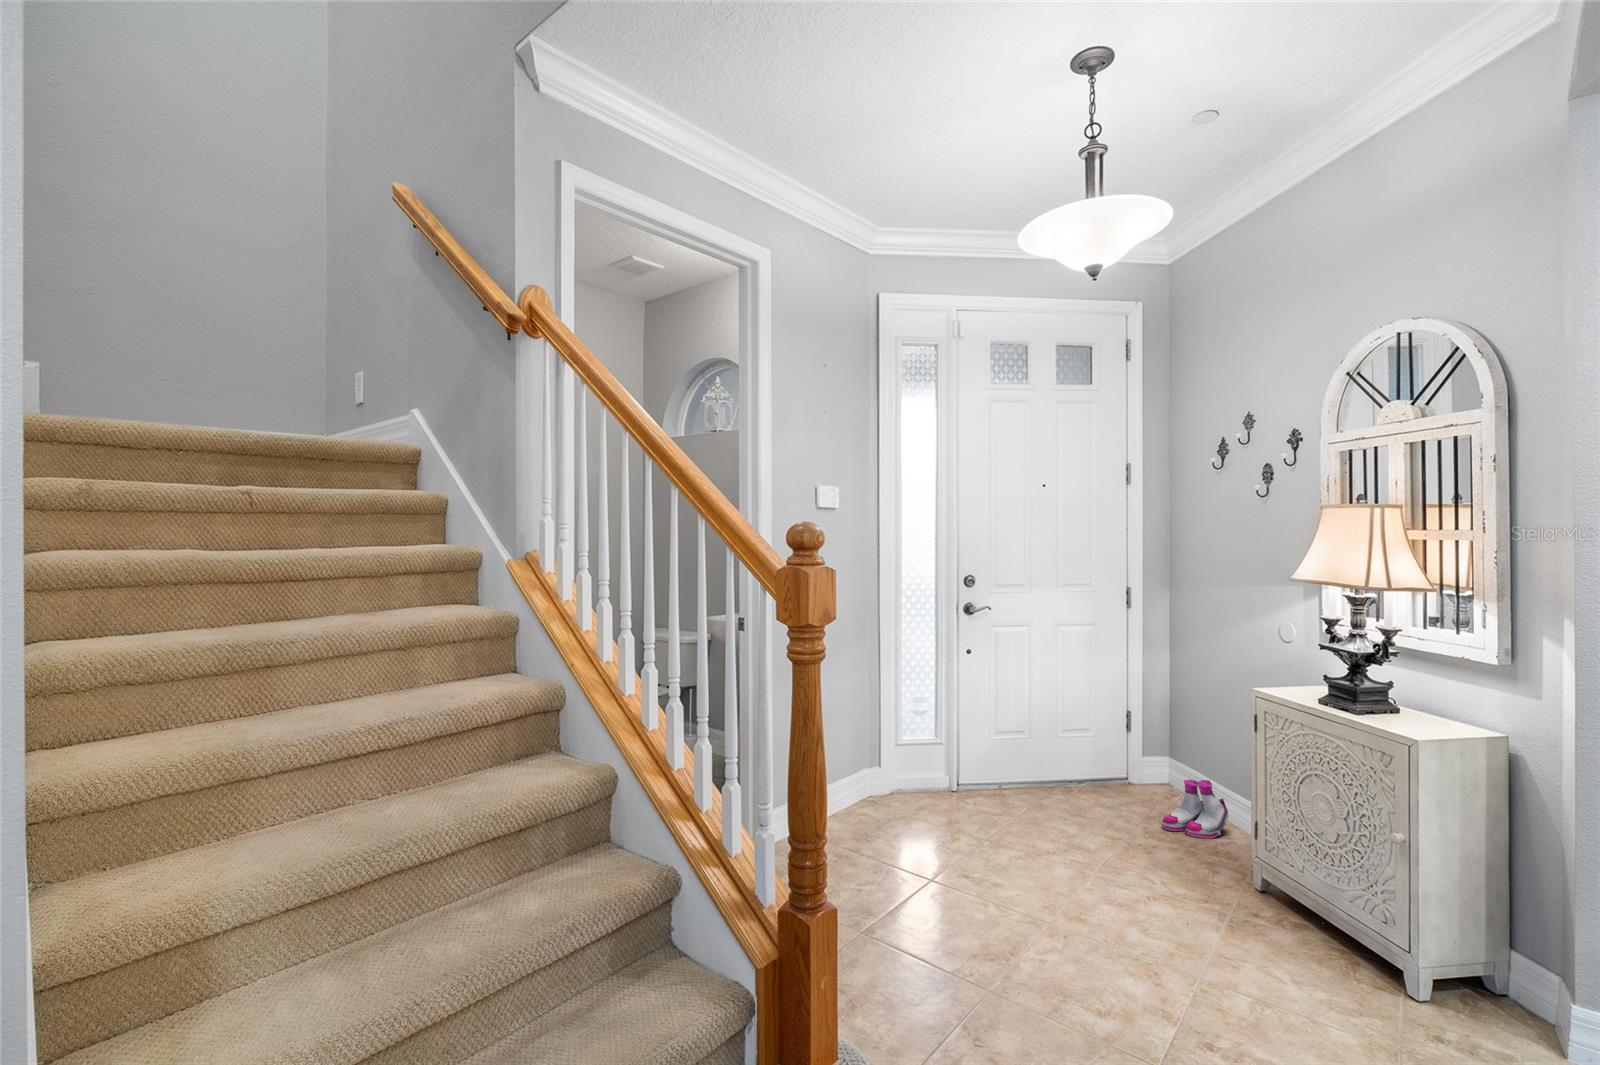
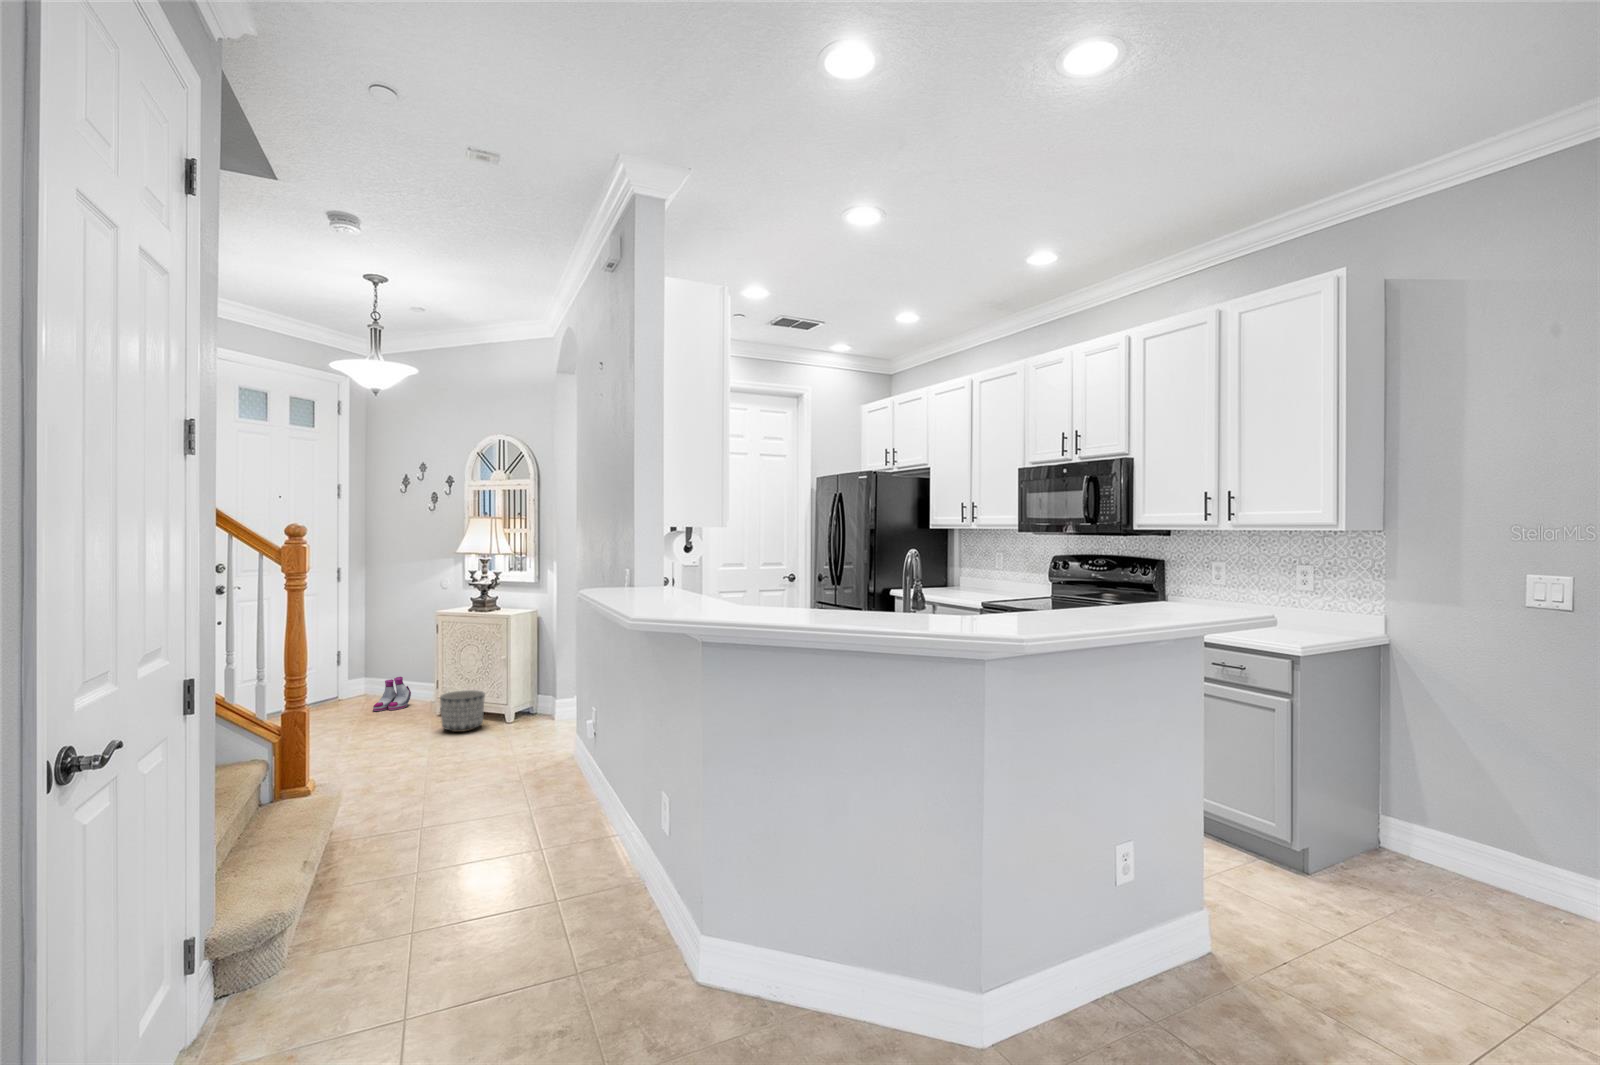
planter: none [1241,868,1348,979] -> present [440,690,485,732]

